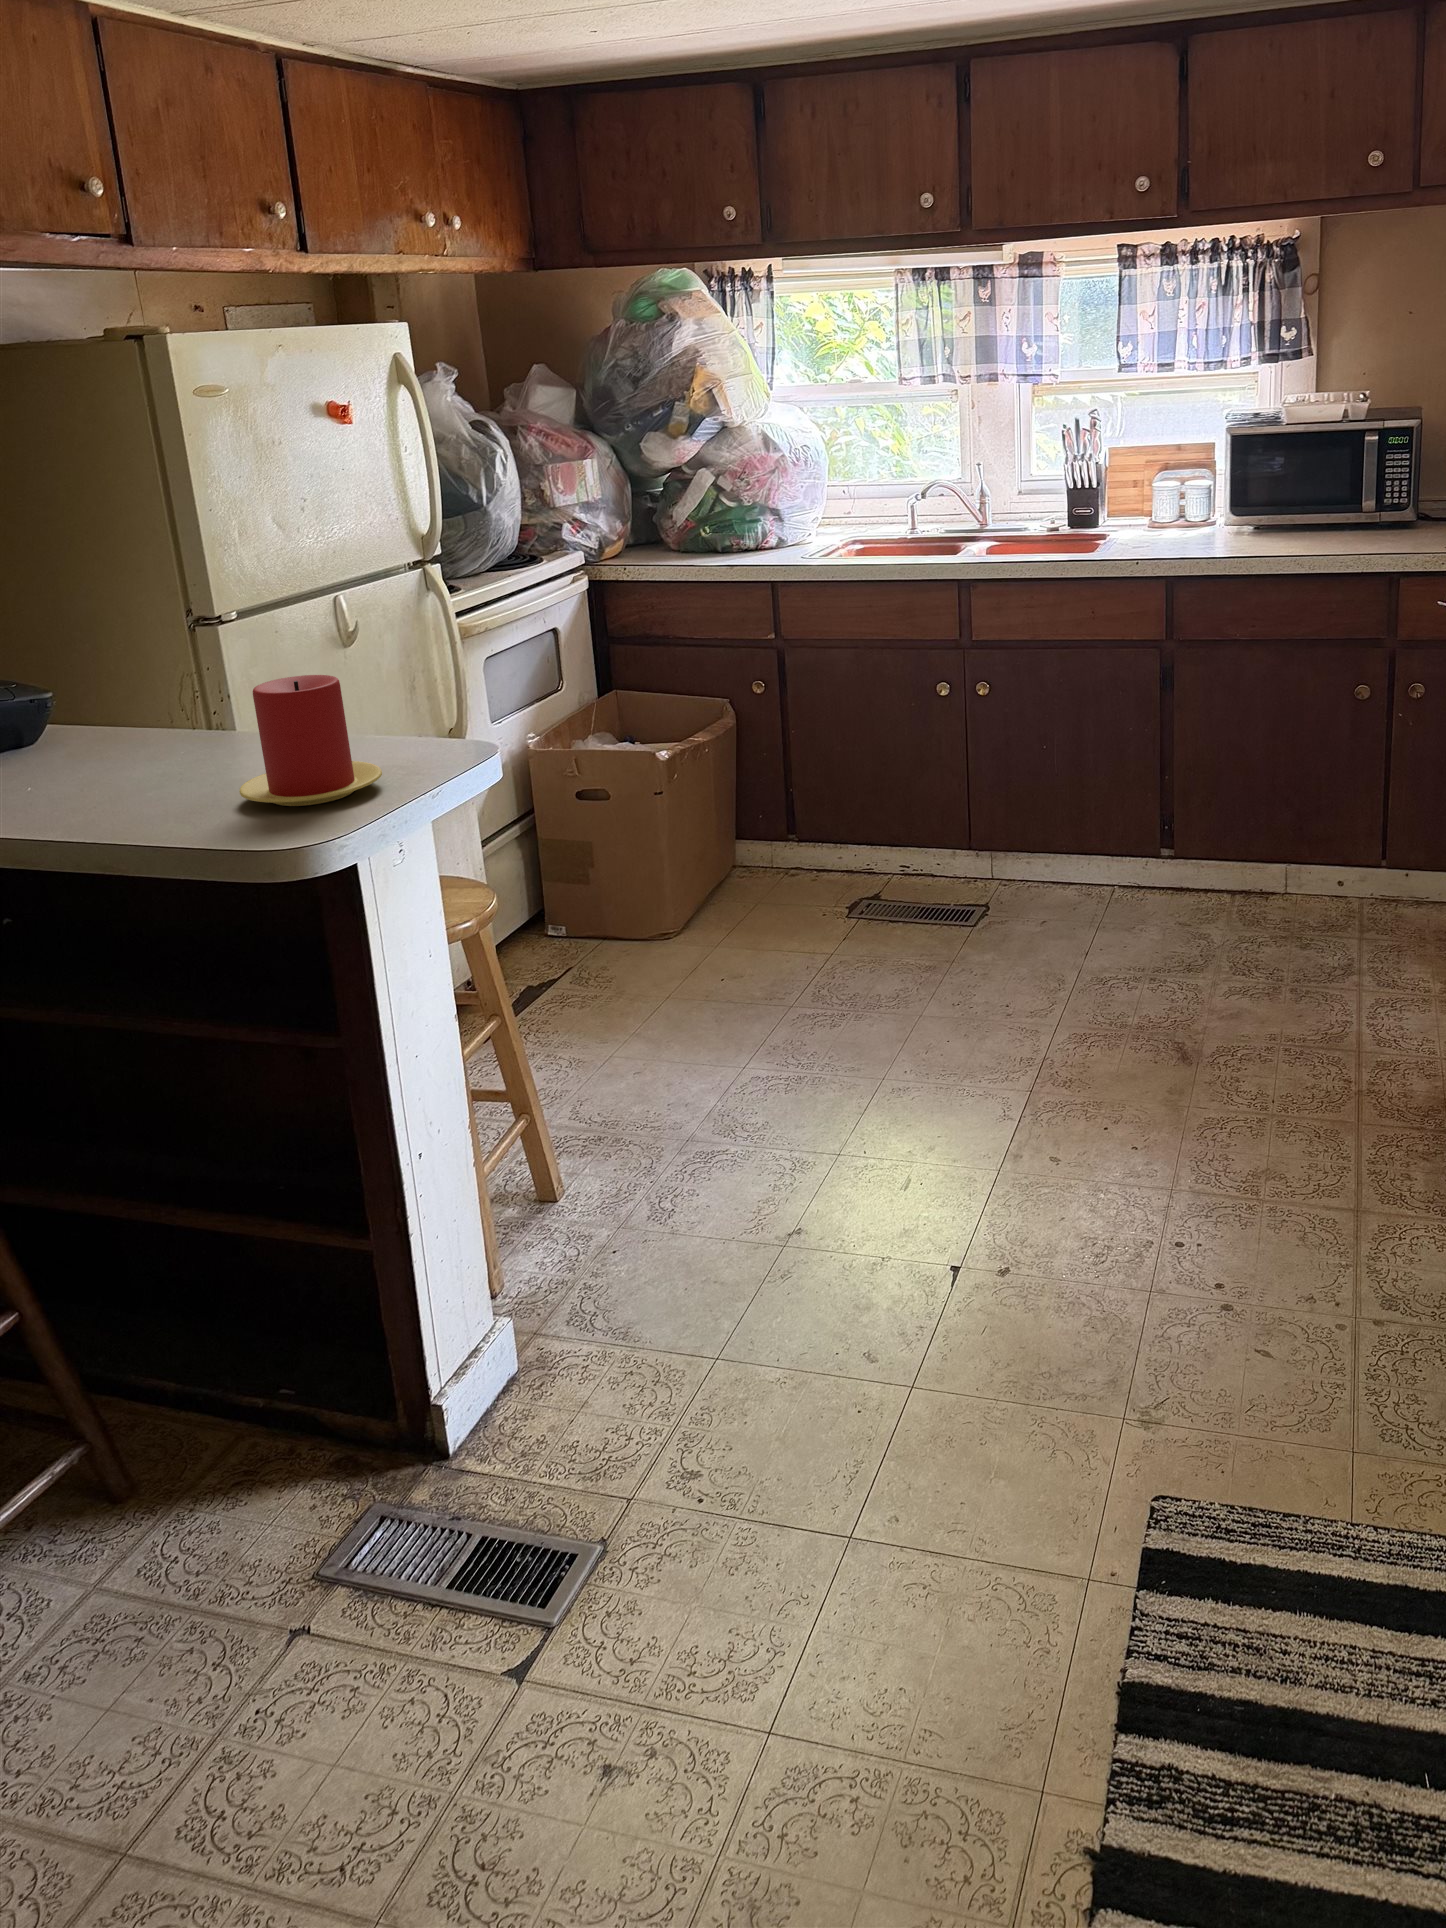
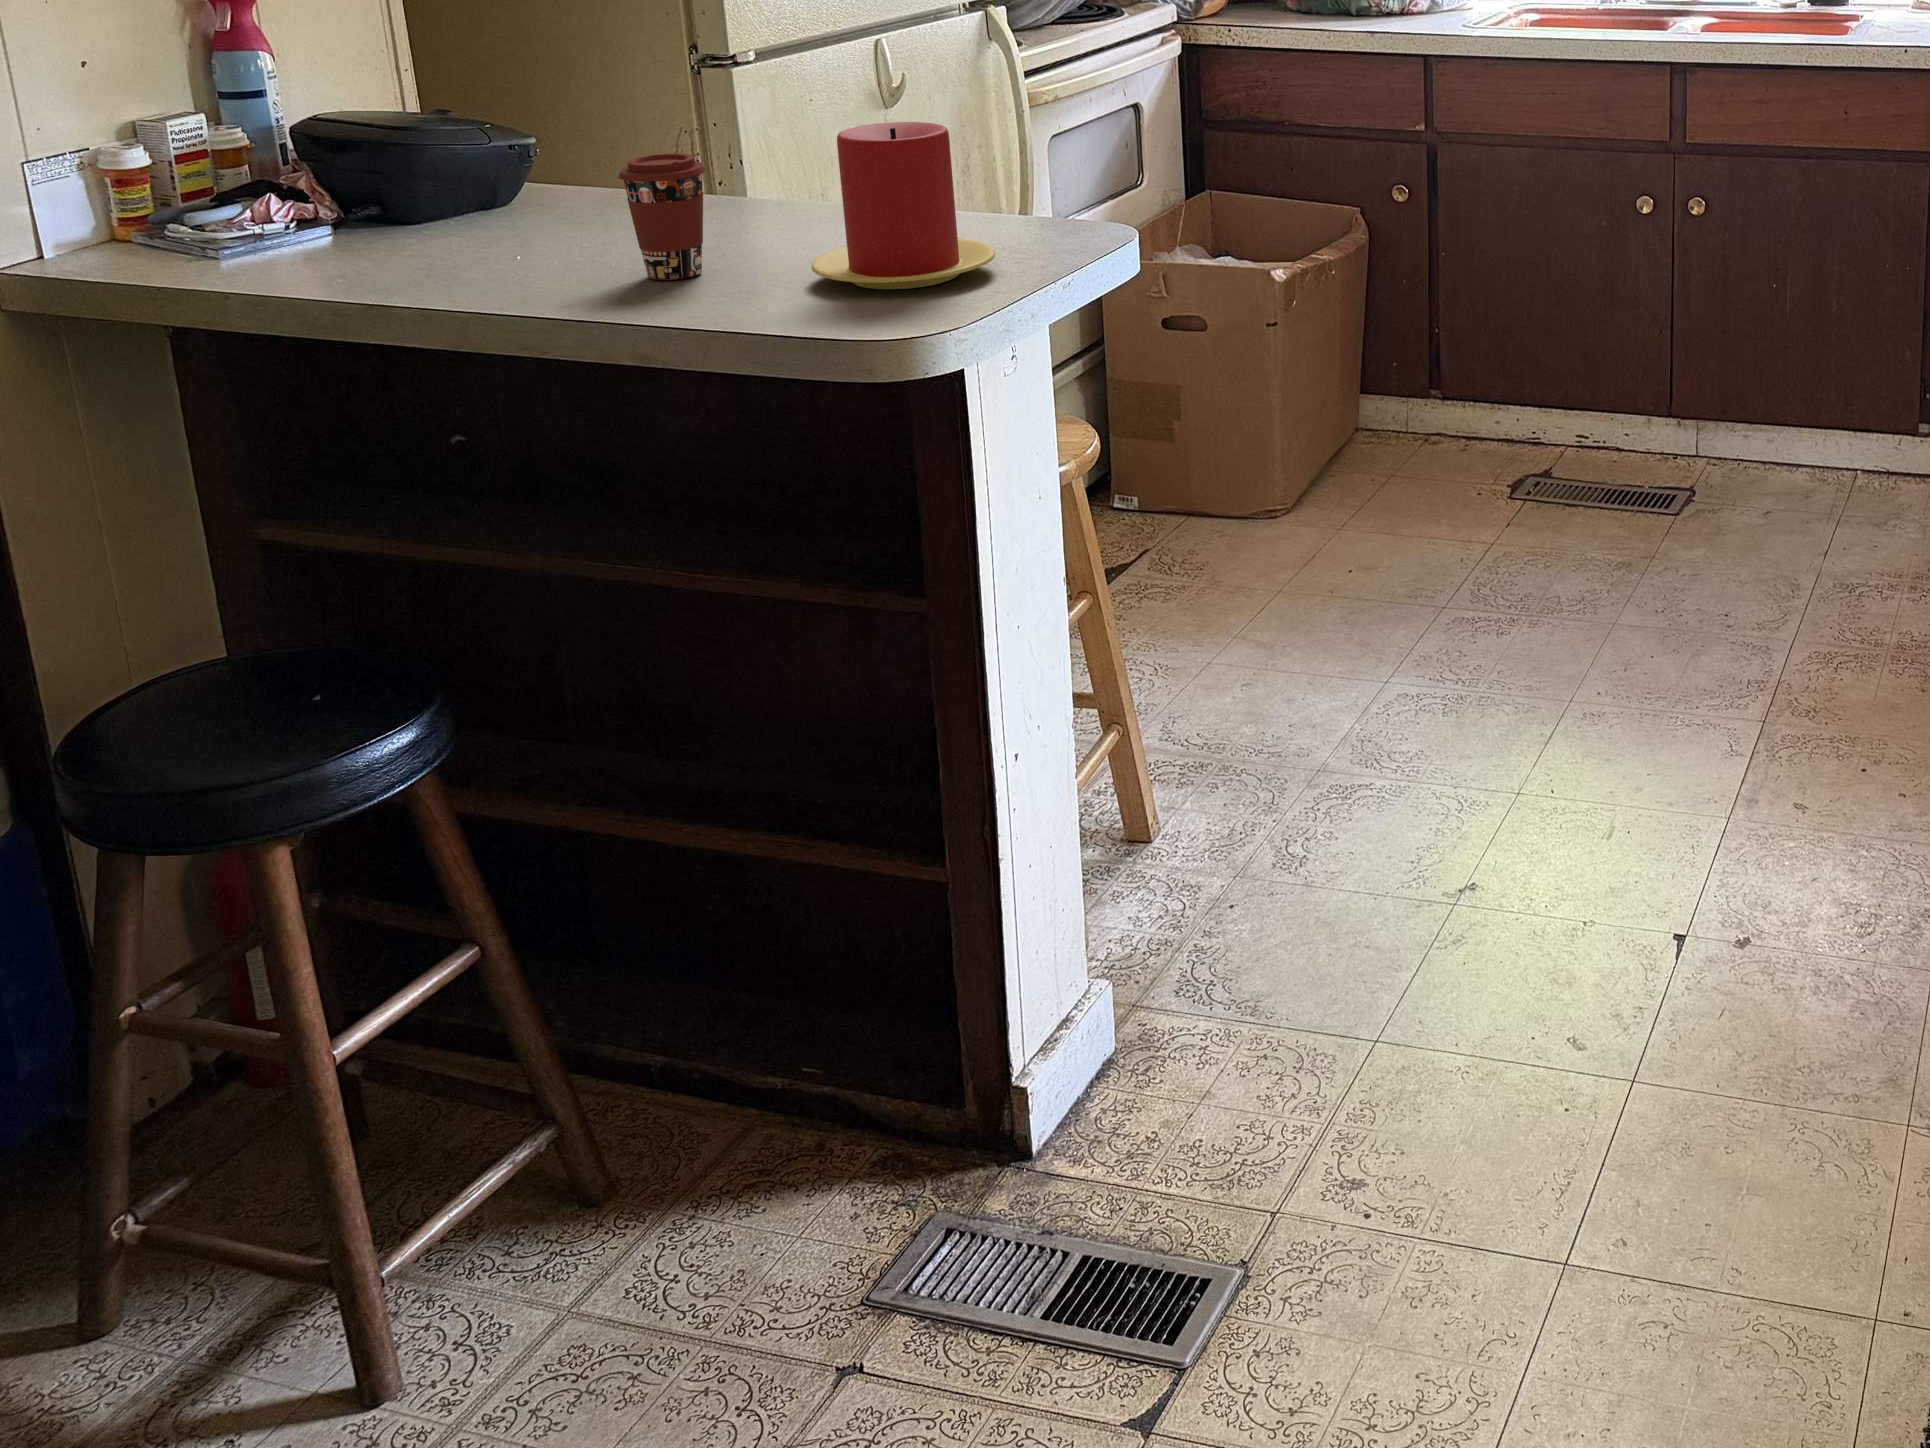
coffee cup: none [91,706,161,804] -> present [618,153,706,280]

